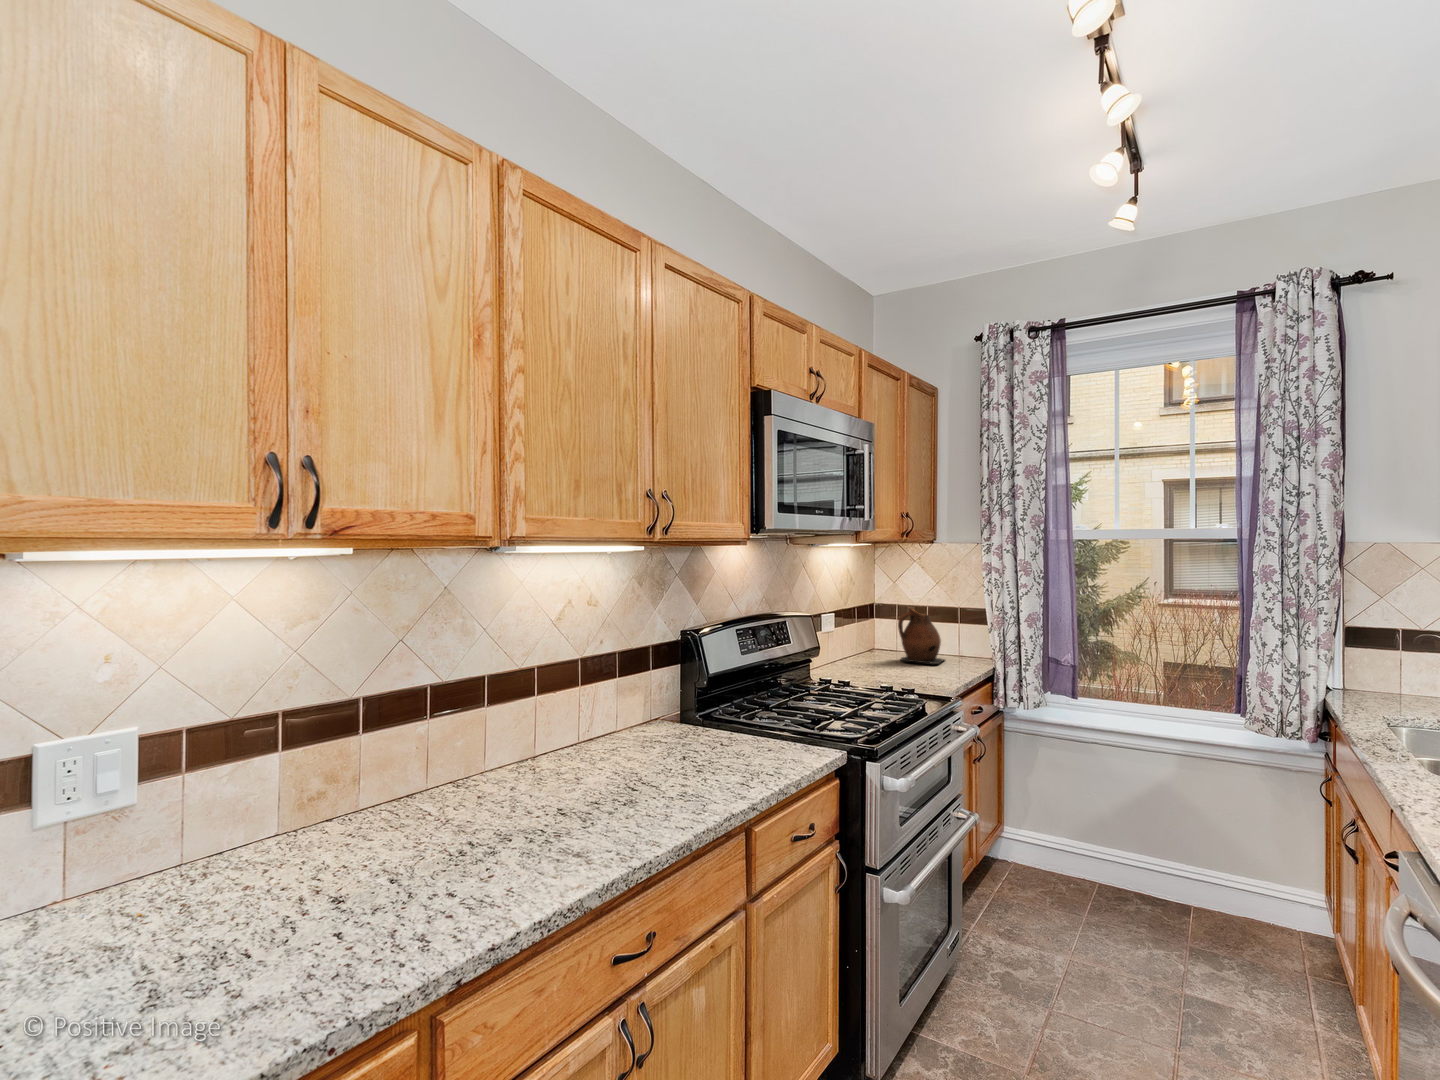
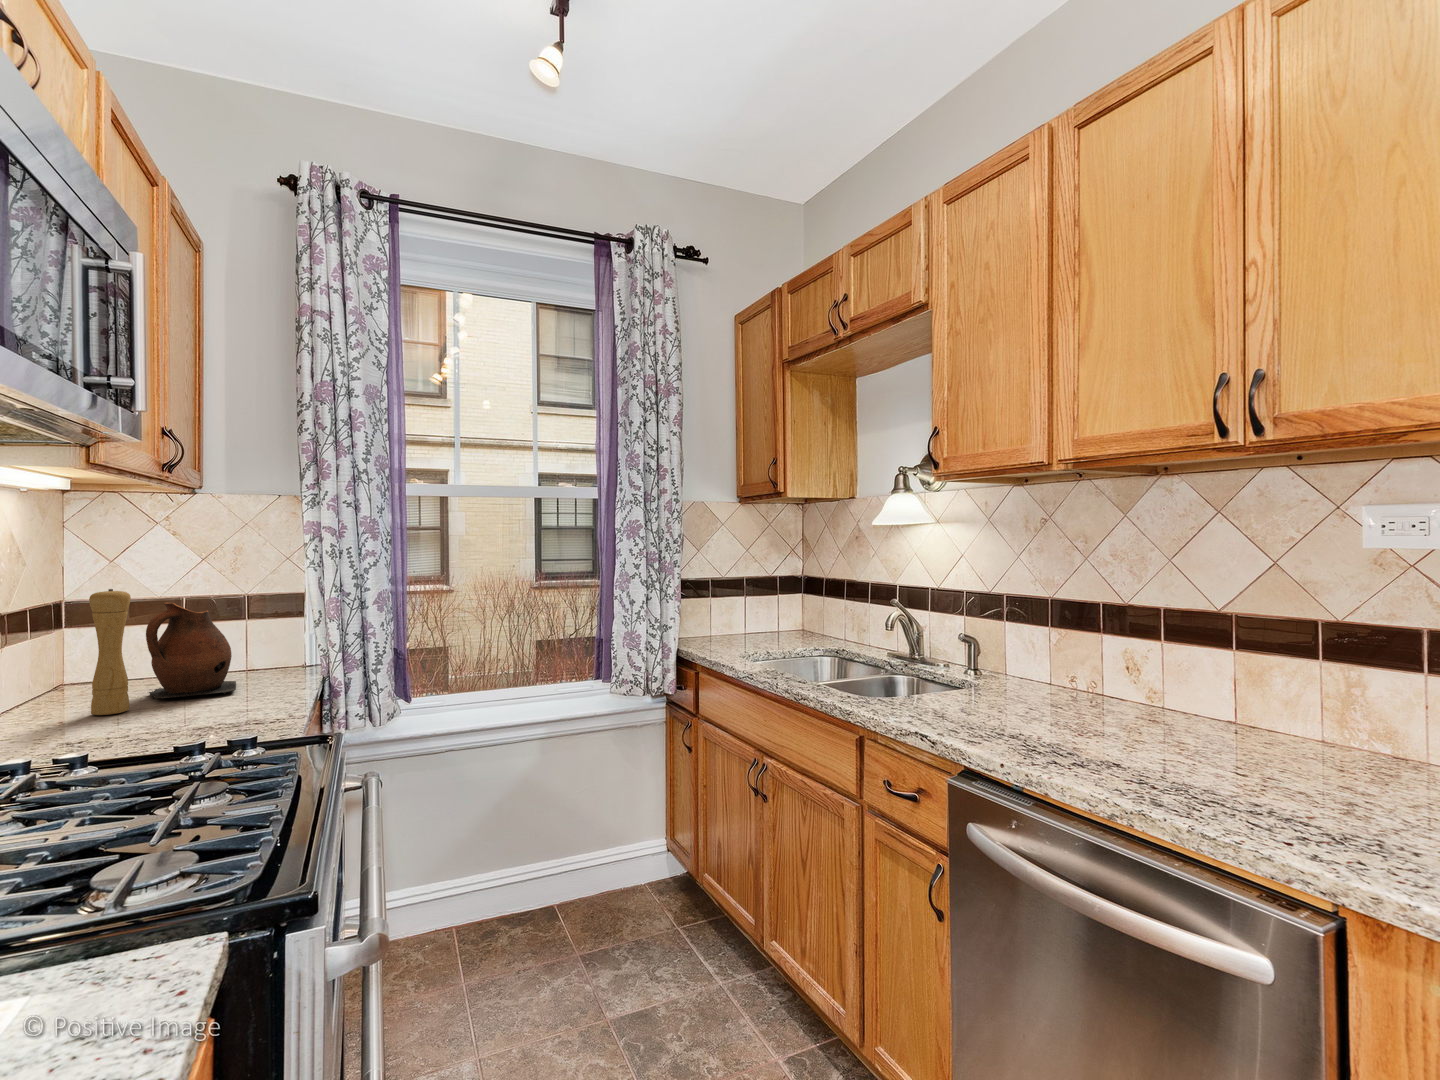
pepper mill: none [871,598,888,664] -> present [89,589,131,715]

